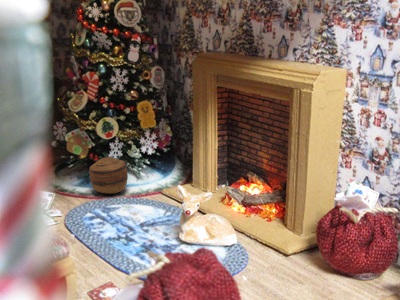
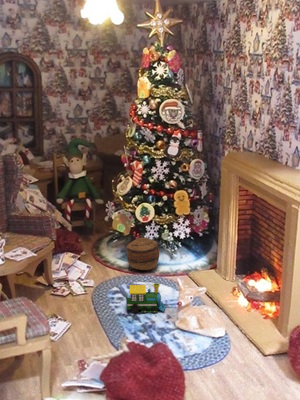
toy train: none [112,198,159,236] -> present [126,283,165,313]

